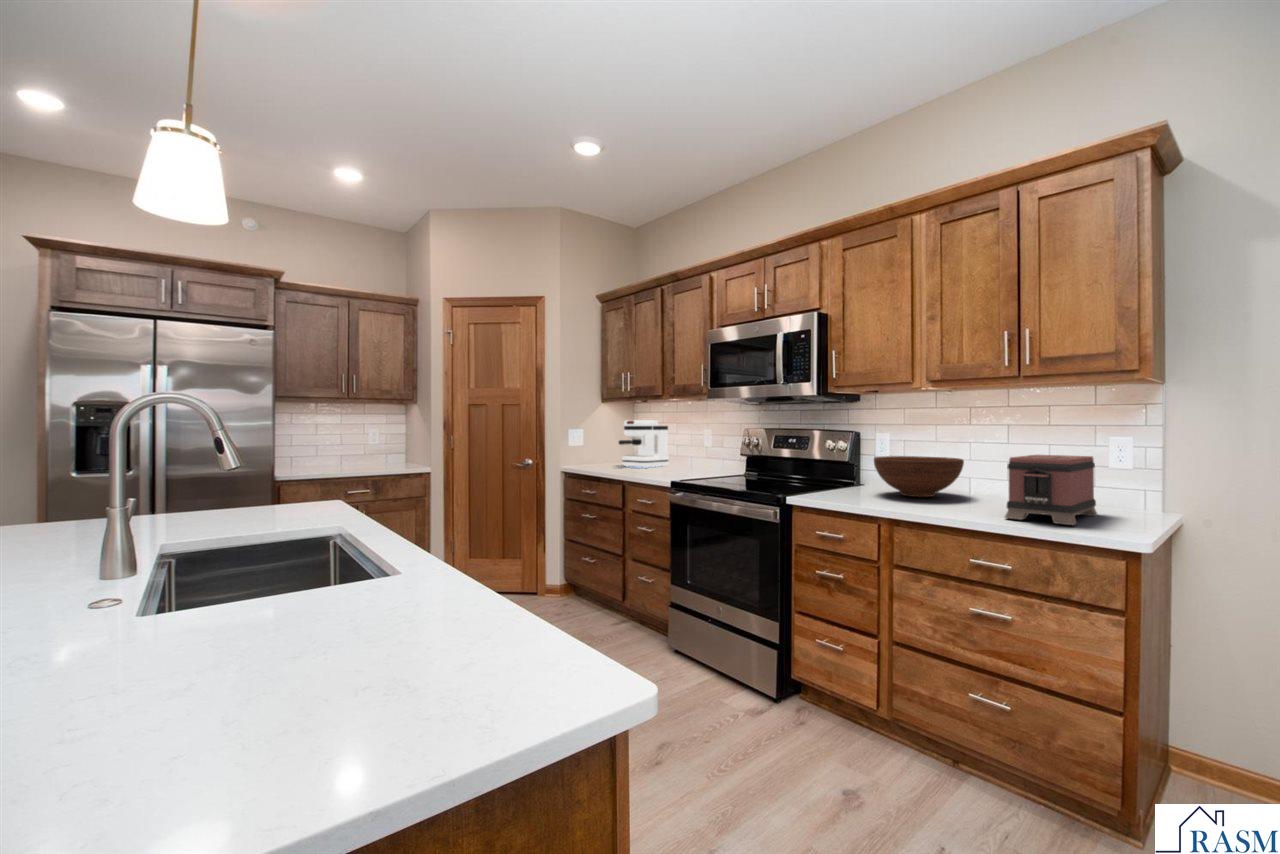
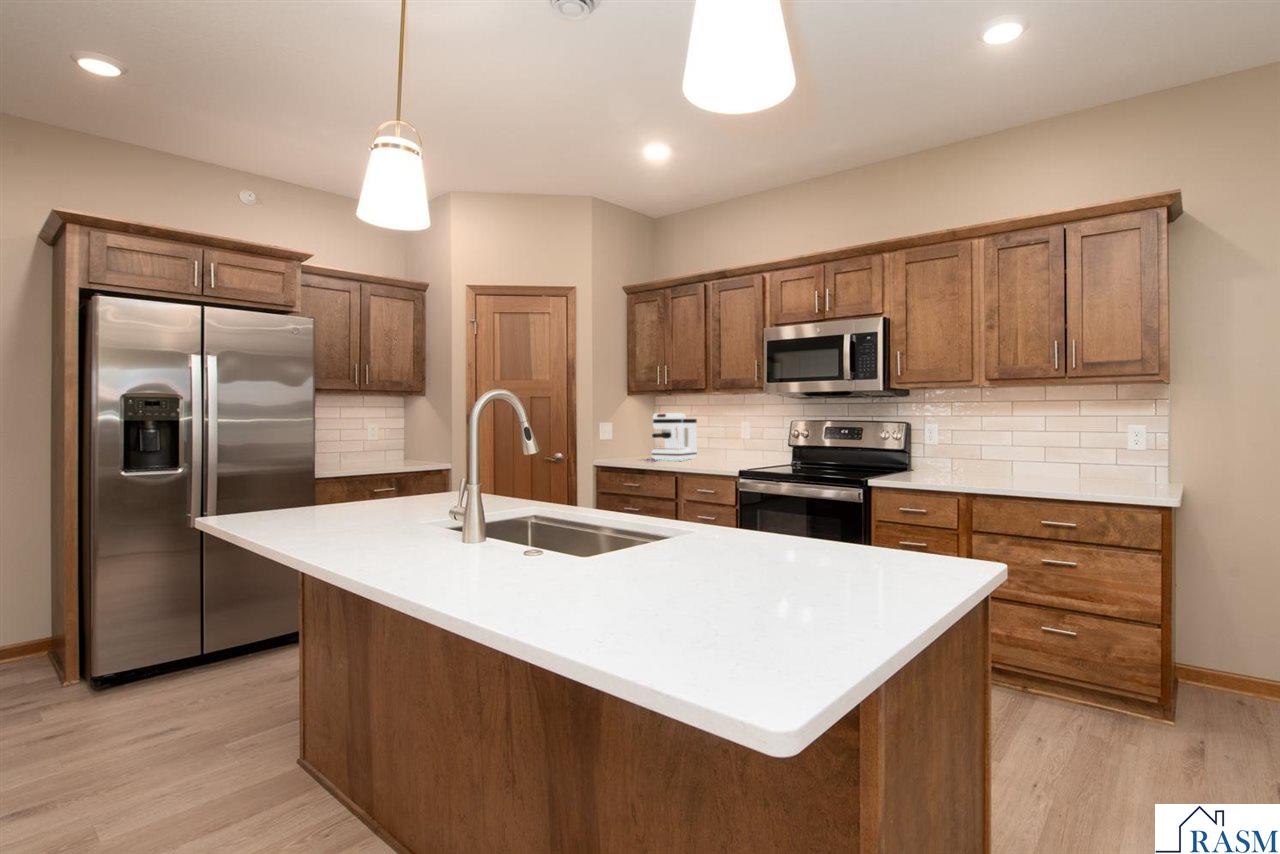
toaster: present [1005,455,1097,525] -> none [1061,439,1122,492]
fruit bowl: present [874,456,964,497] -> none [933,444,1010,477]

